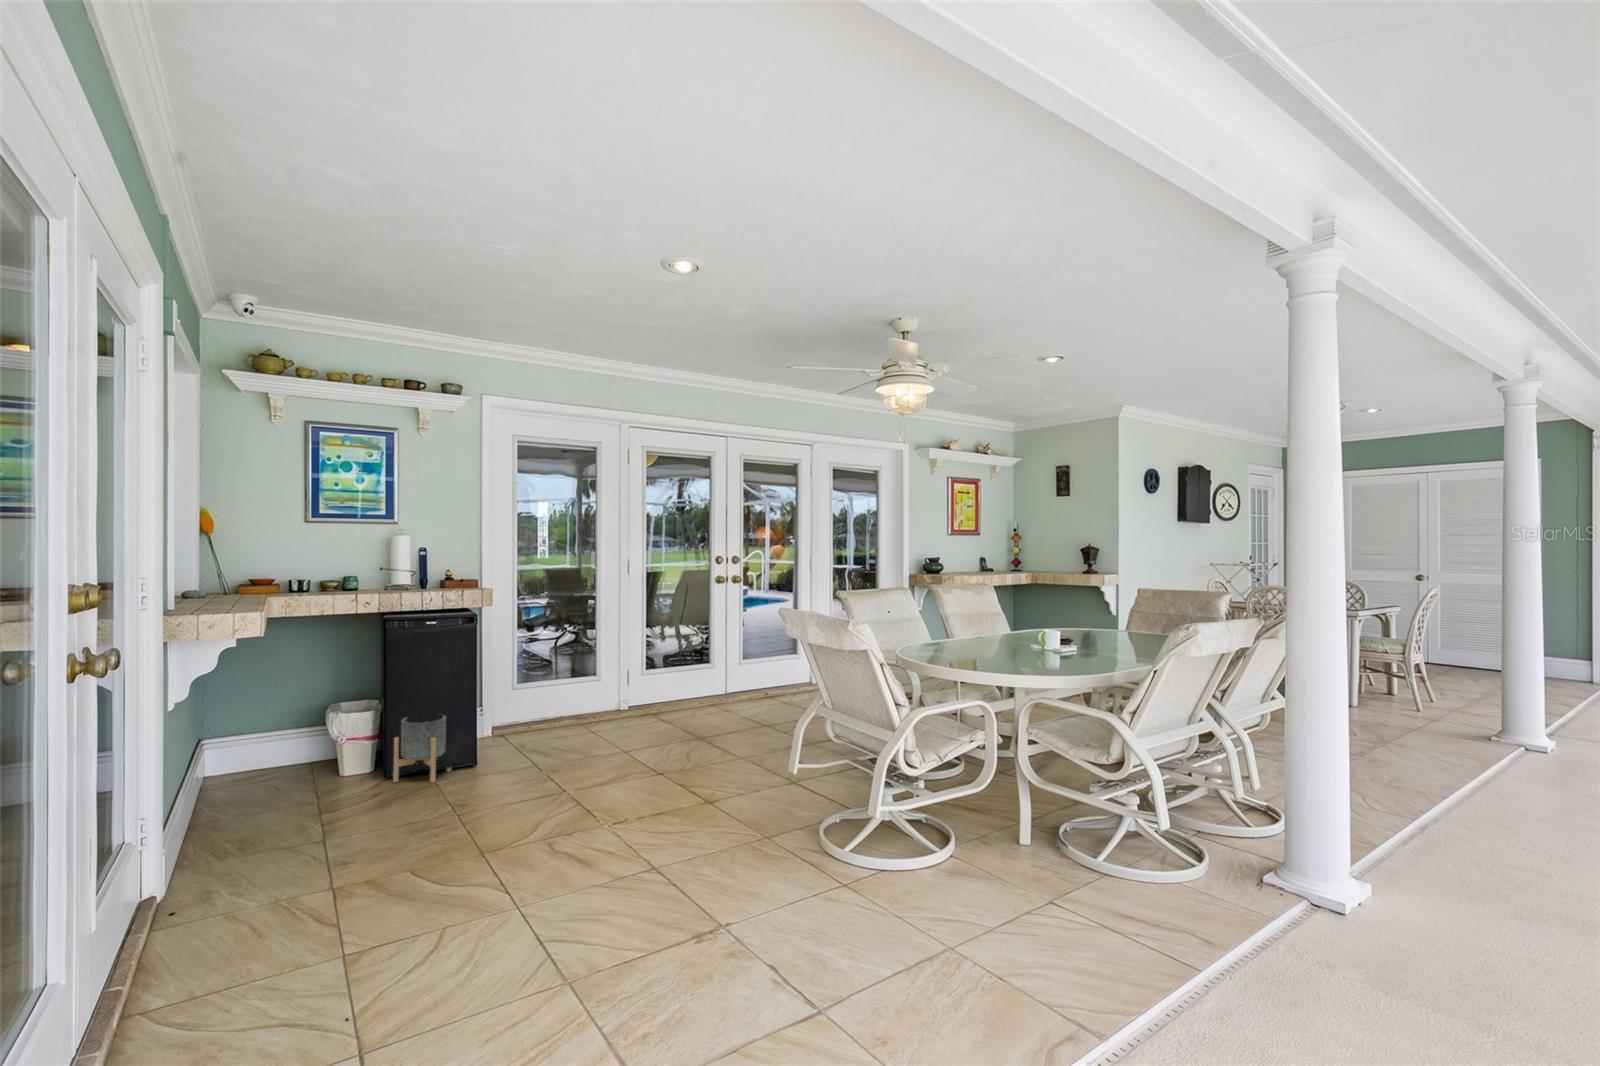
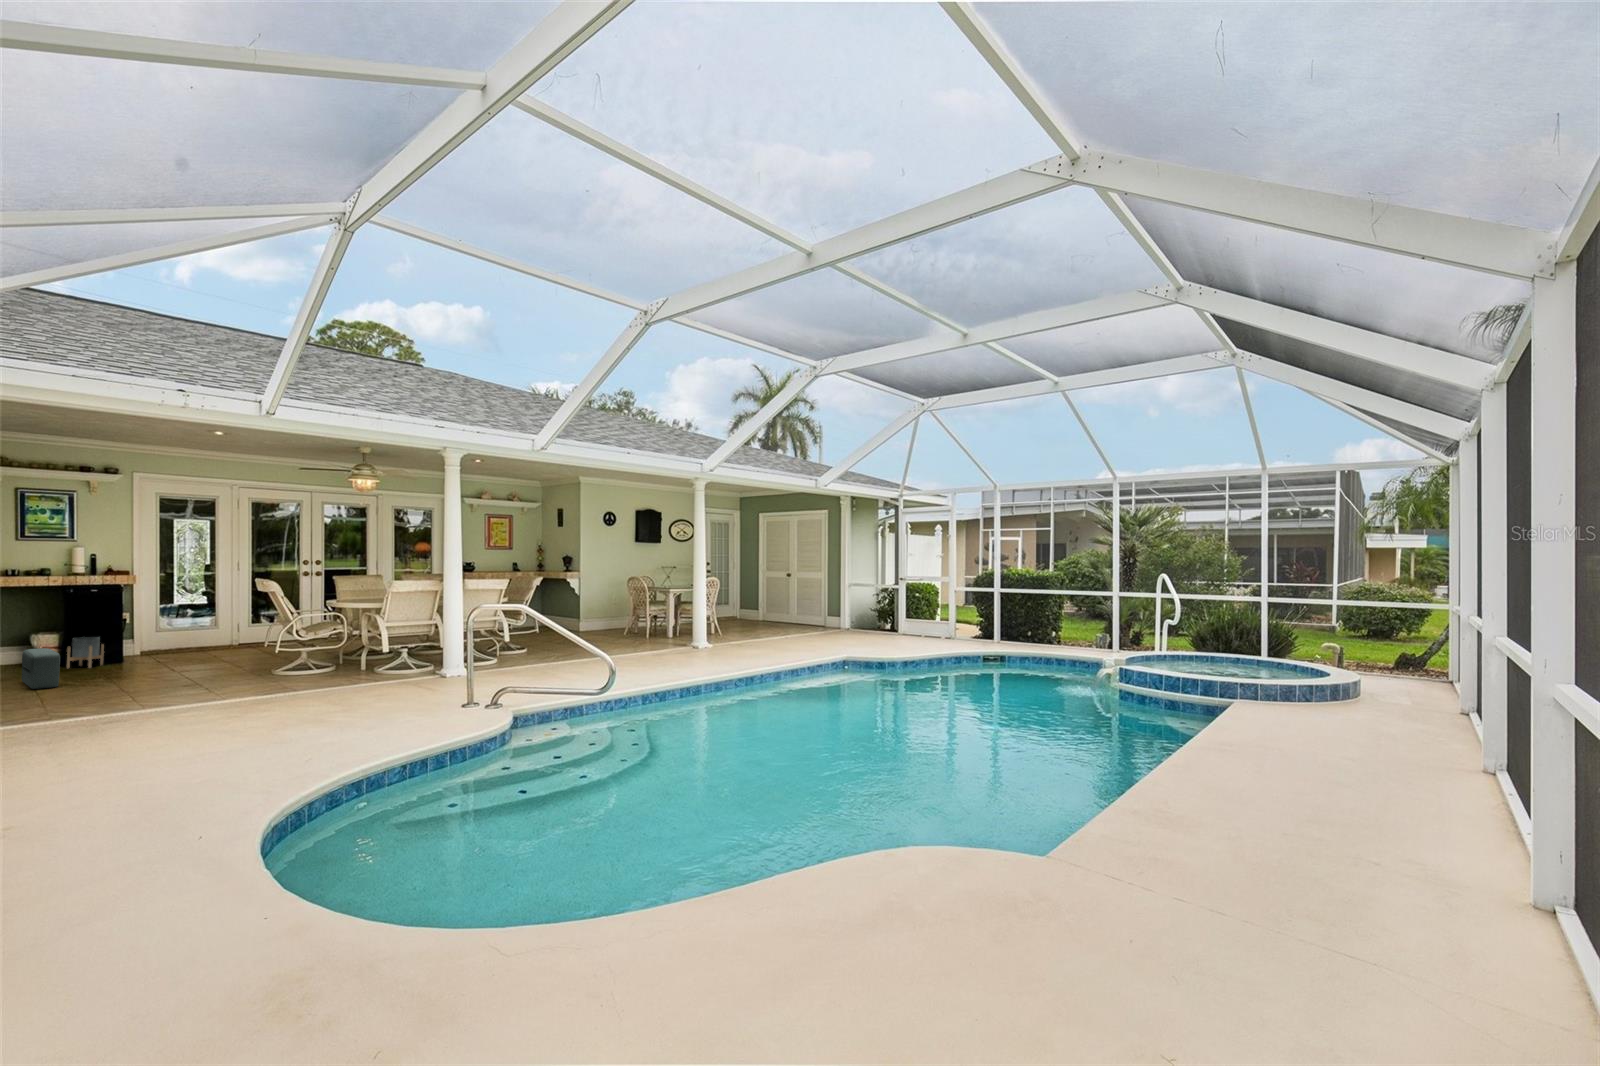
pouf: none [322,769,404,901] -> present [22,648,60,689]

